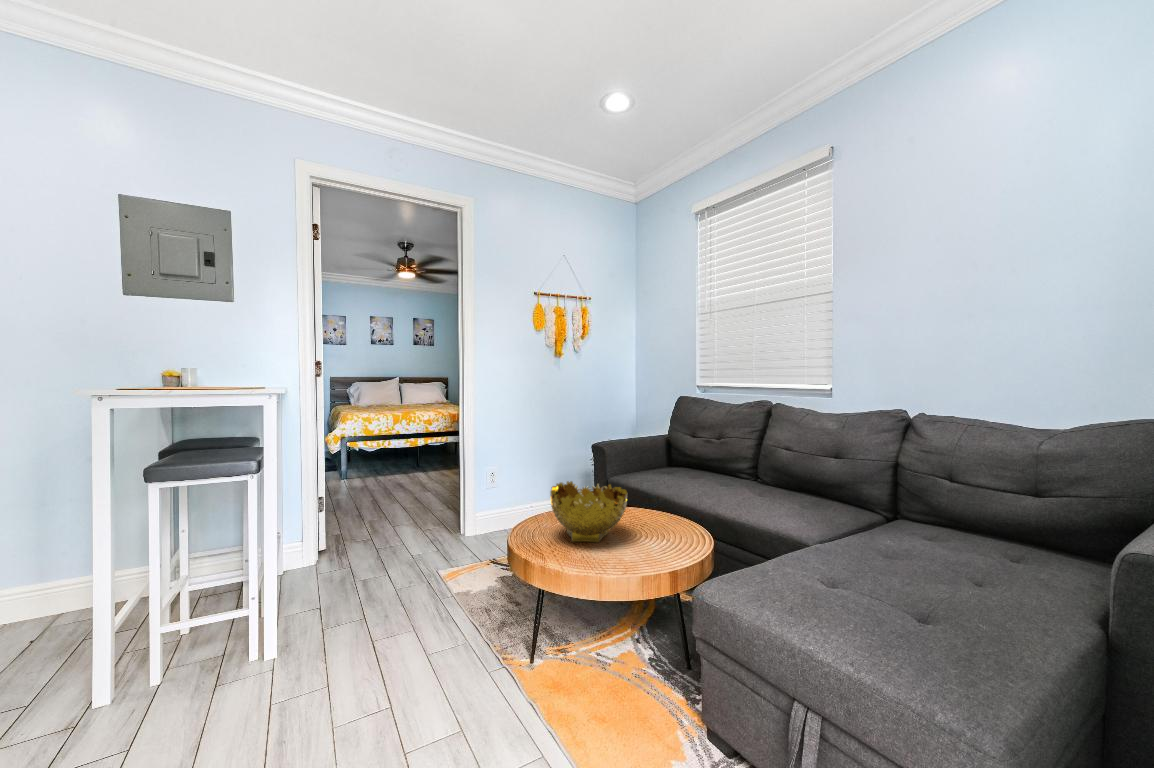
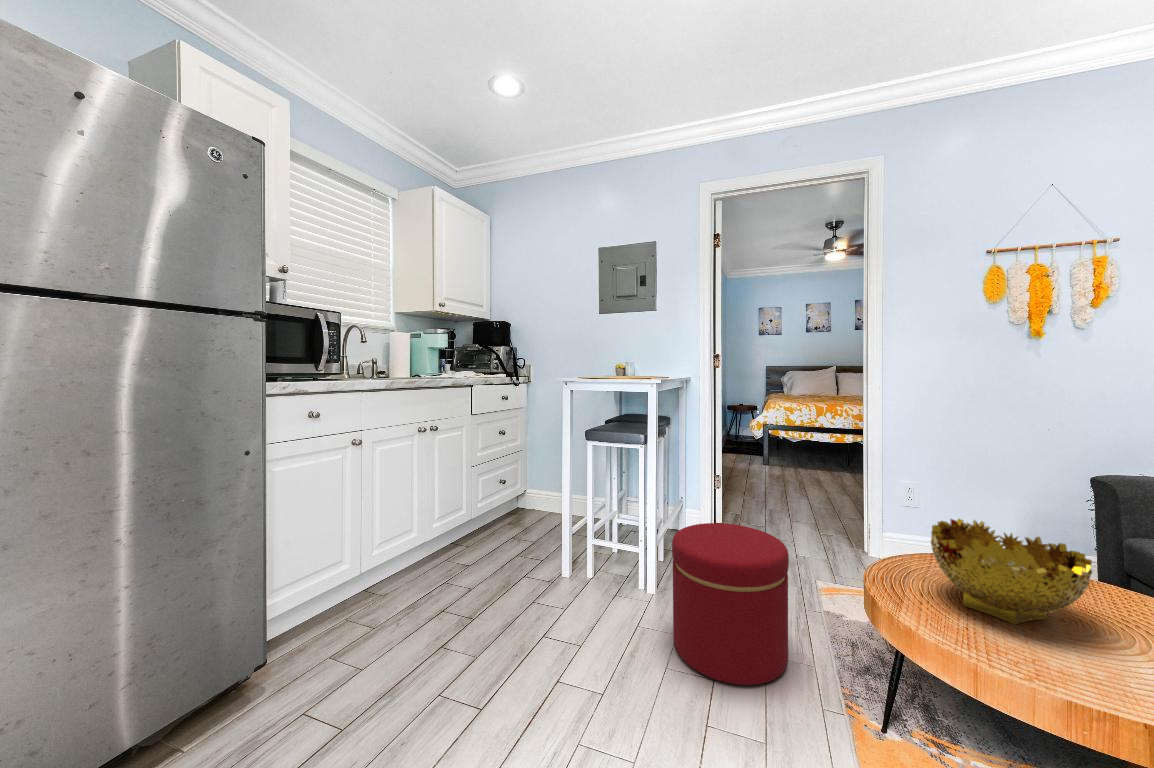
ottoman: none [324,536,449,707] -> present [672,523,789,685]

